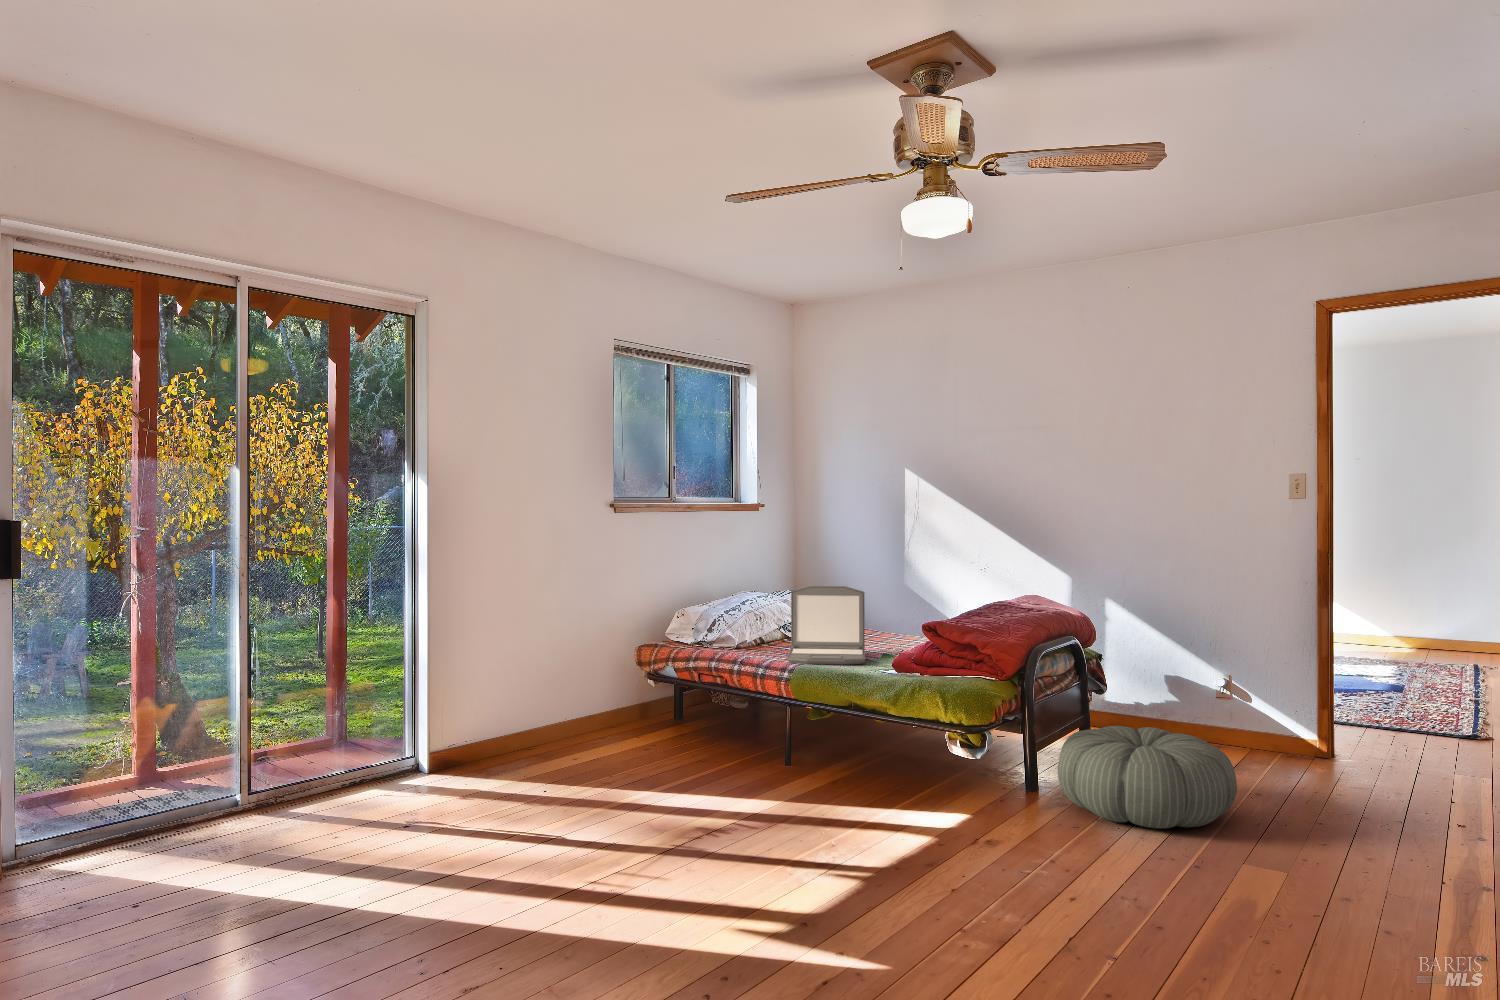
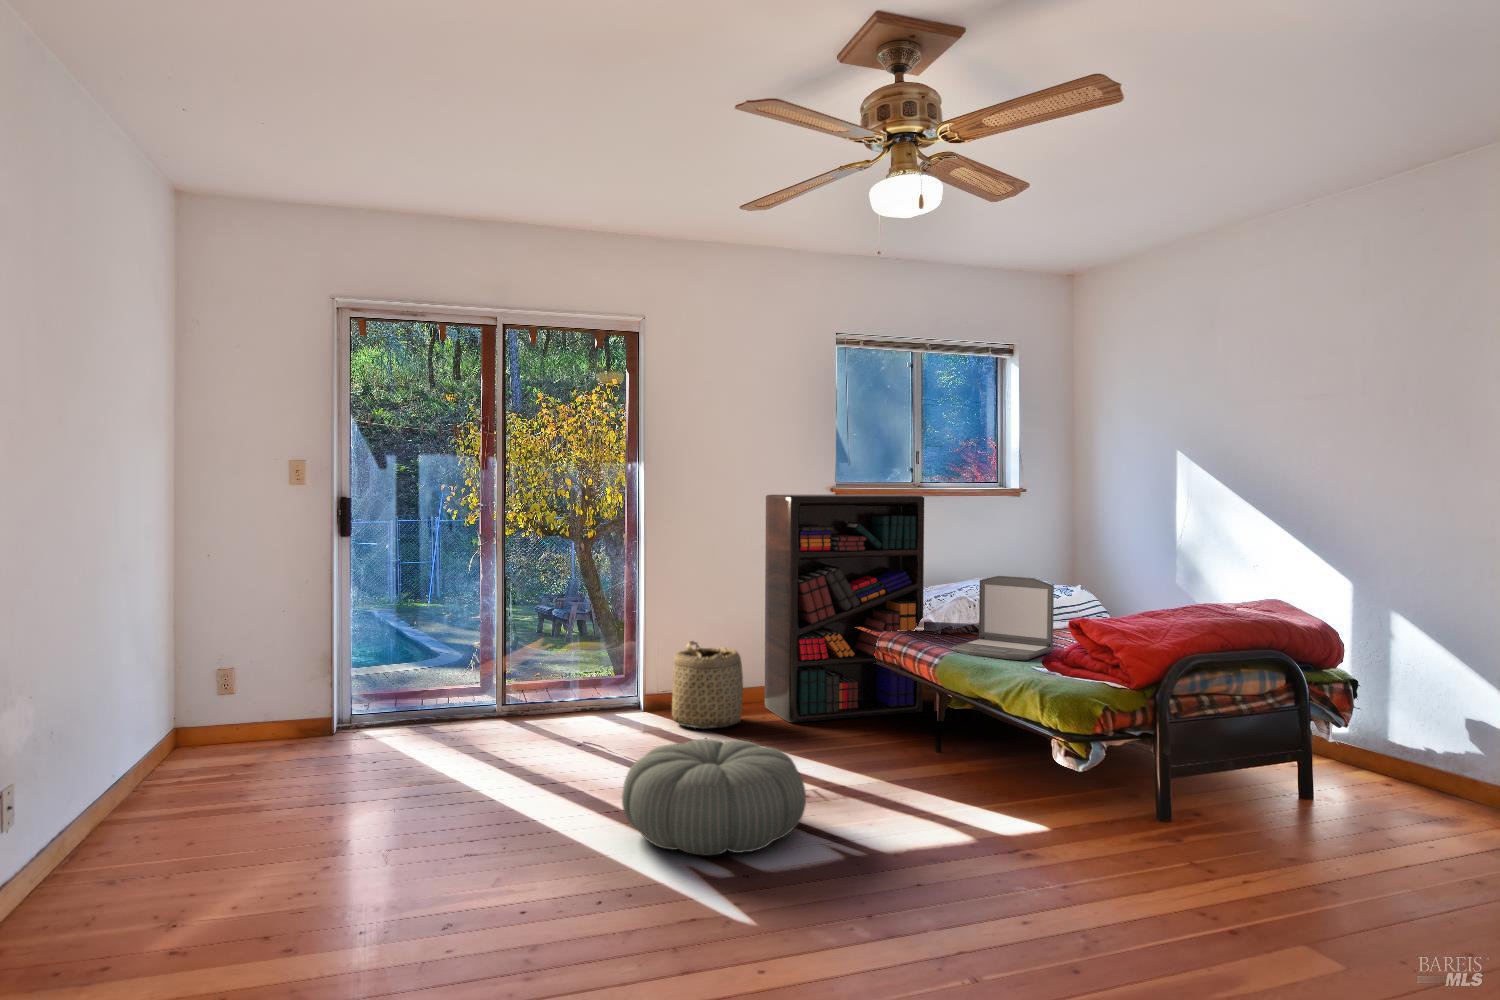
bookshelf: none [556,511,717,758] -> present [765,494,924,723]
basket: none [478,680,560,781] -> present [672,641,743,729]
pouf: present [1058,726,1237,828] -> present [622,739,806,855]

